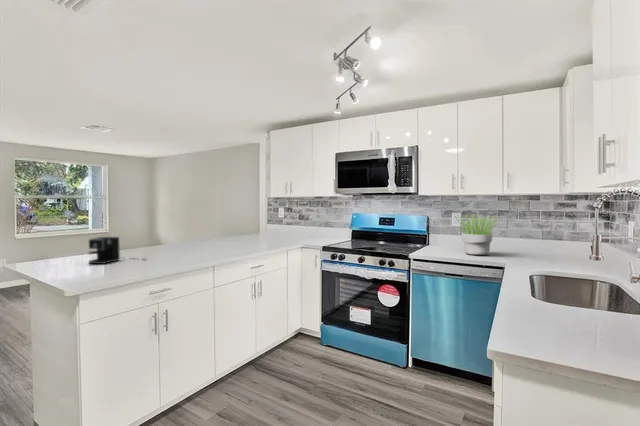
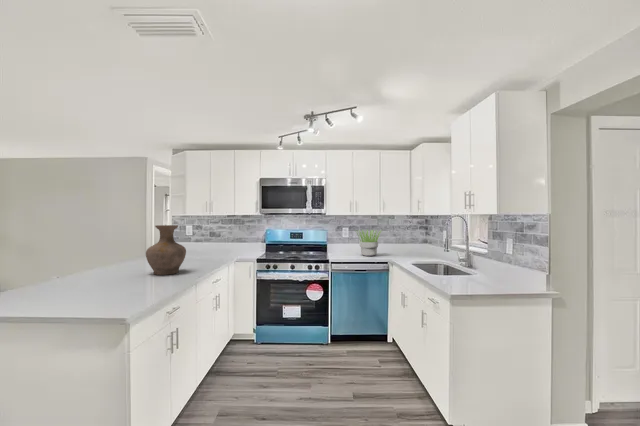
vase: none [185,207,223,256] -> present [146,225,186,275]
coffee maker: present [89,237,120,264] -> none [44,261,114,295]

